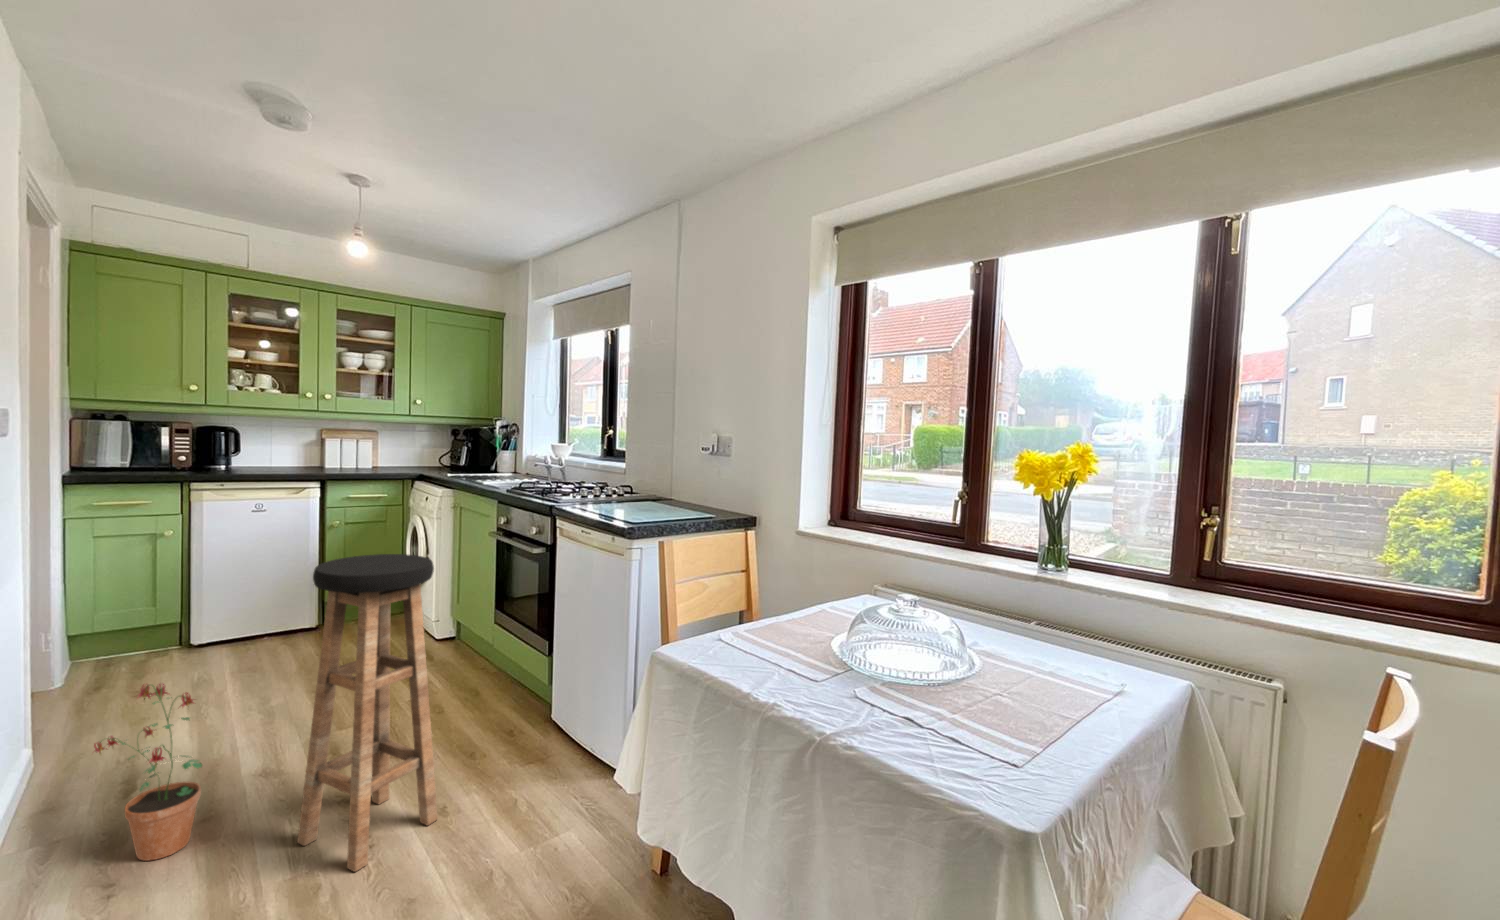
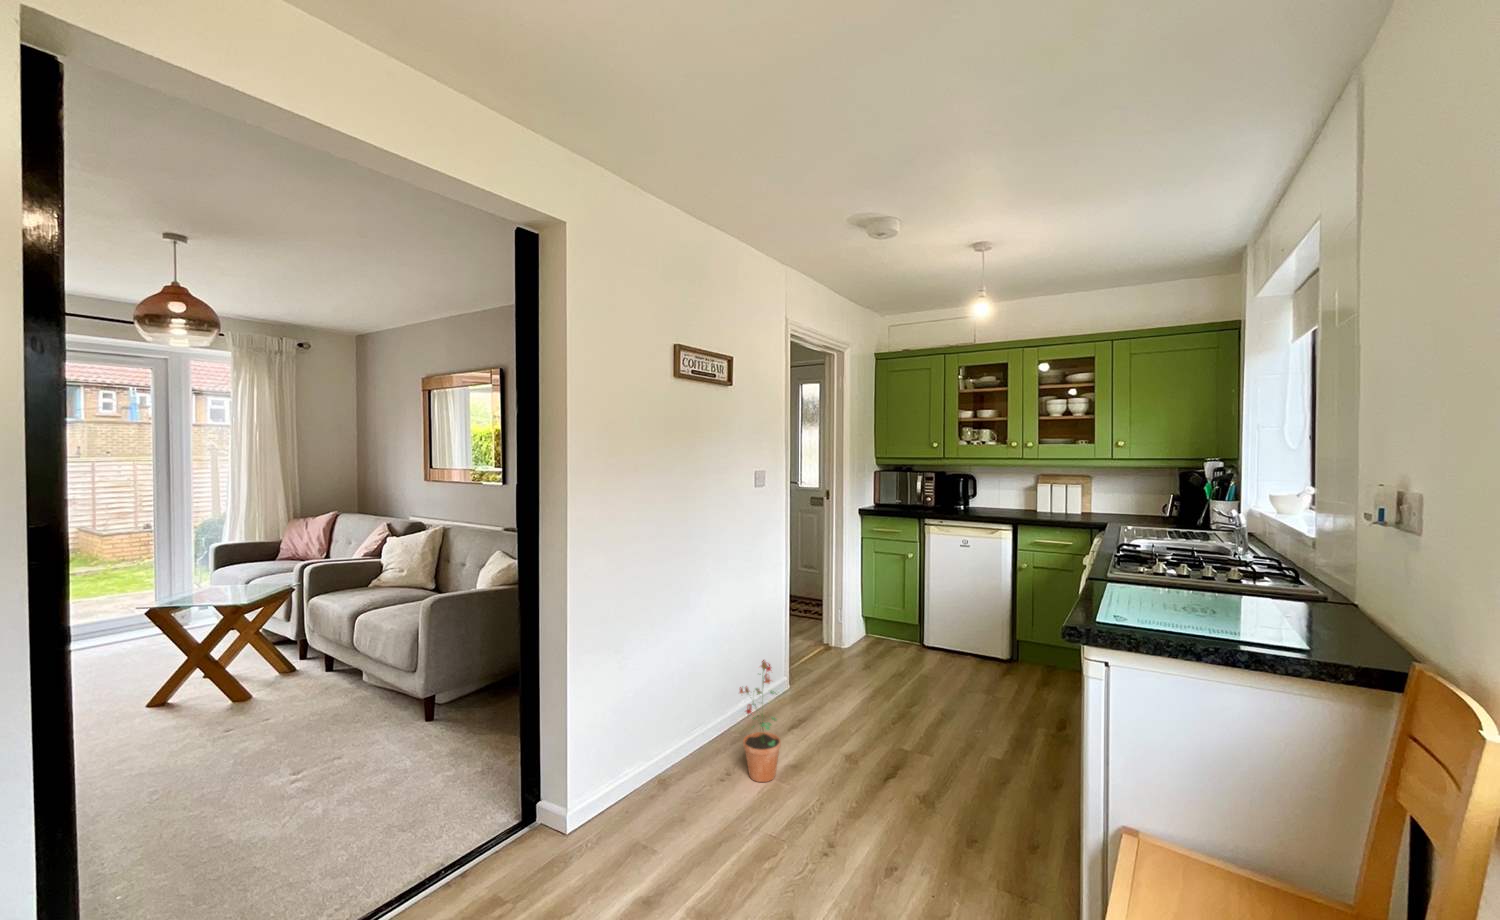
bar stool: present [297,554,438,872] -> none [784,602,875,882]

